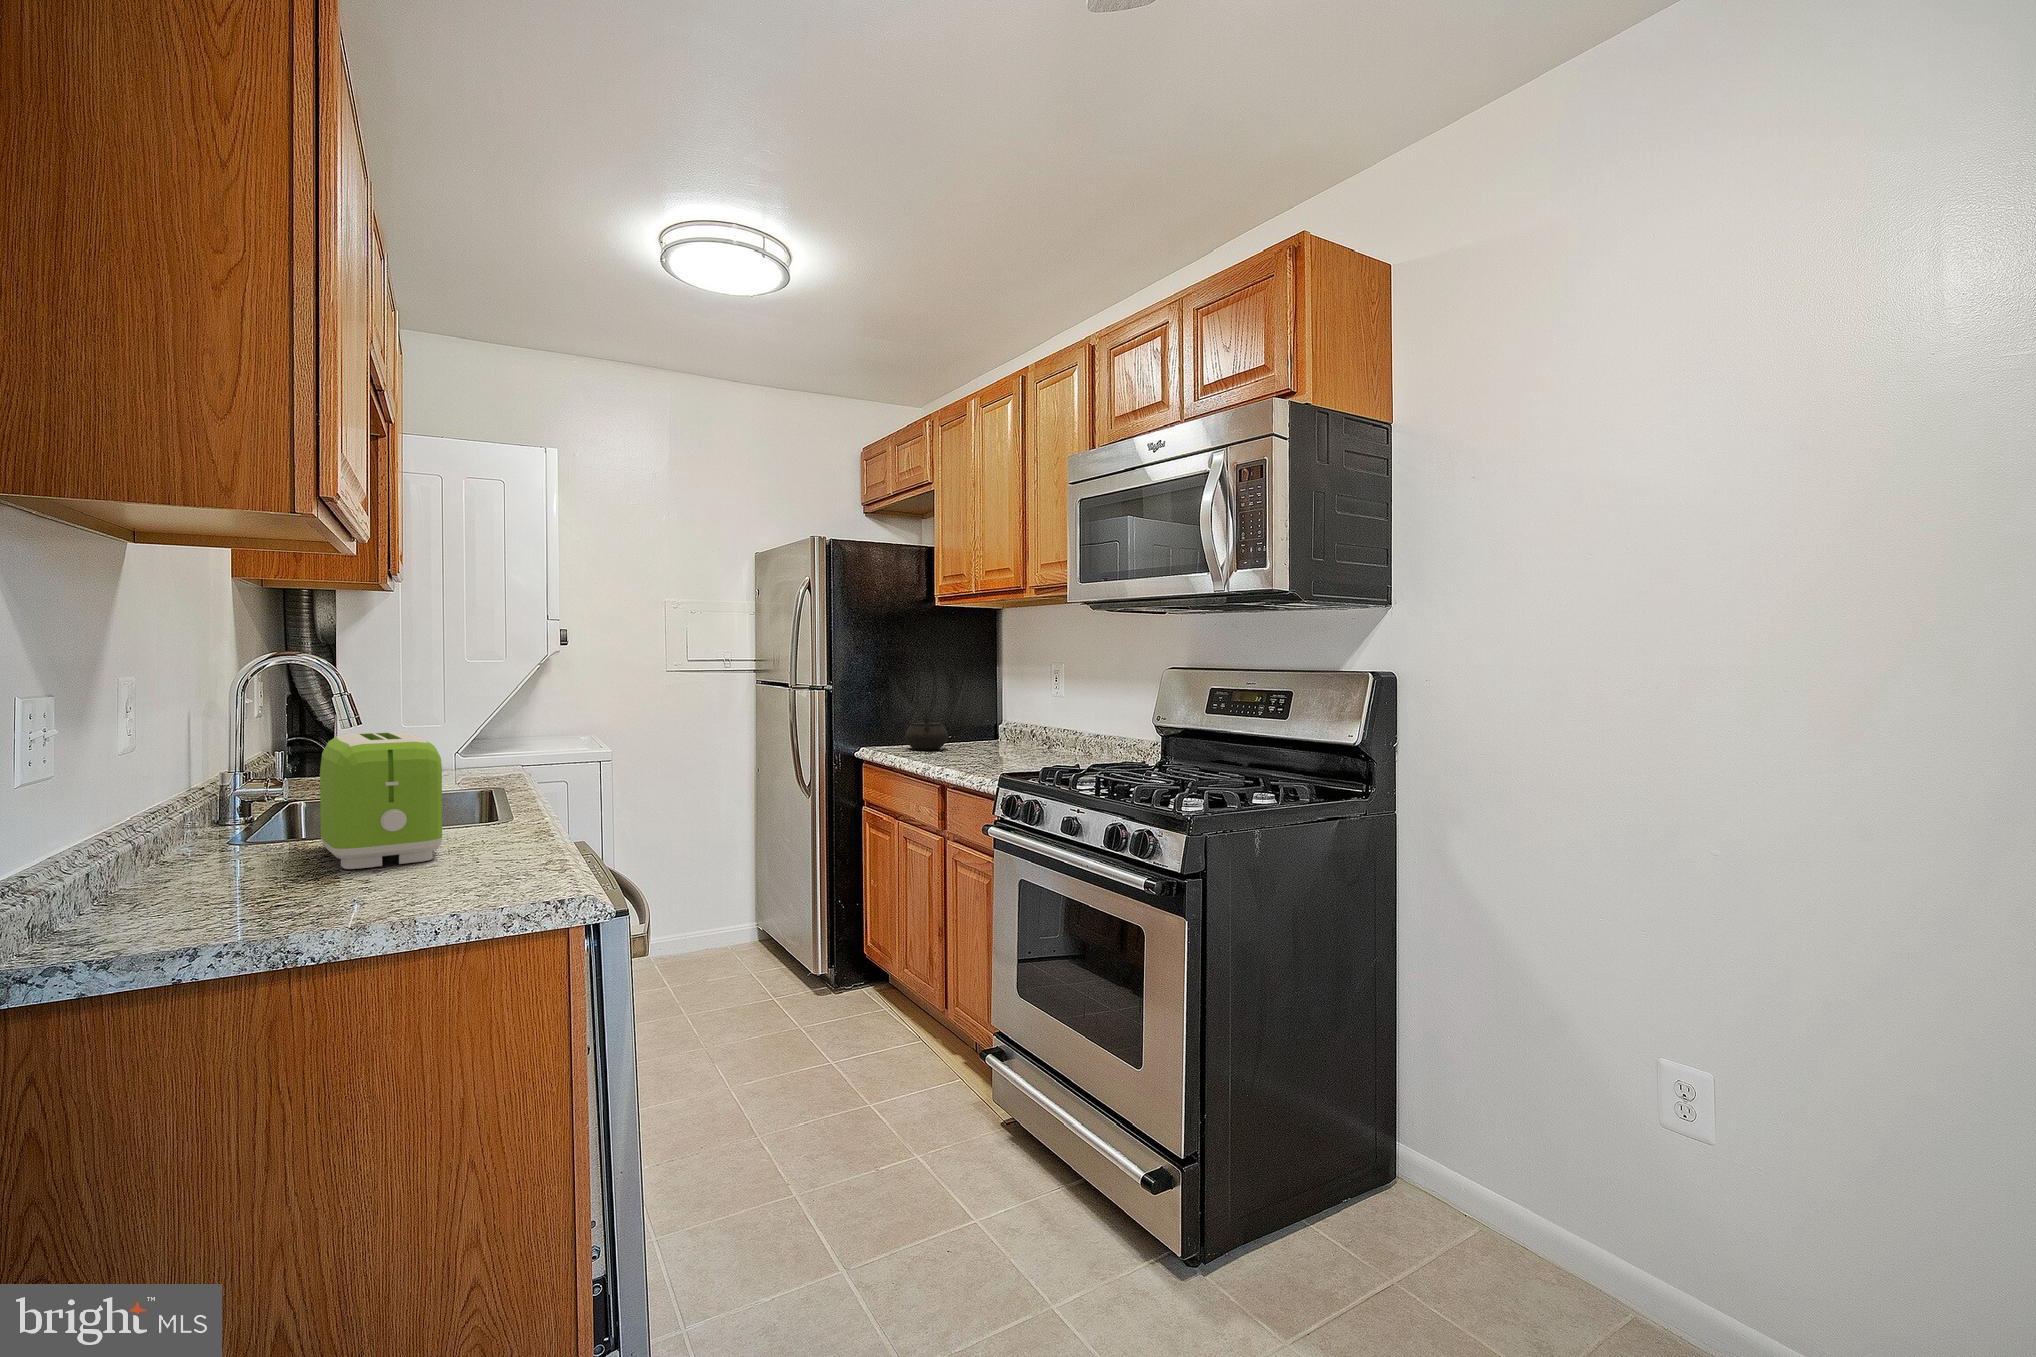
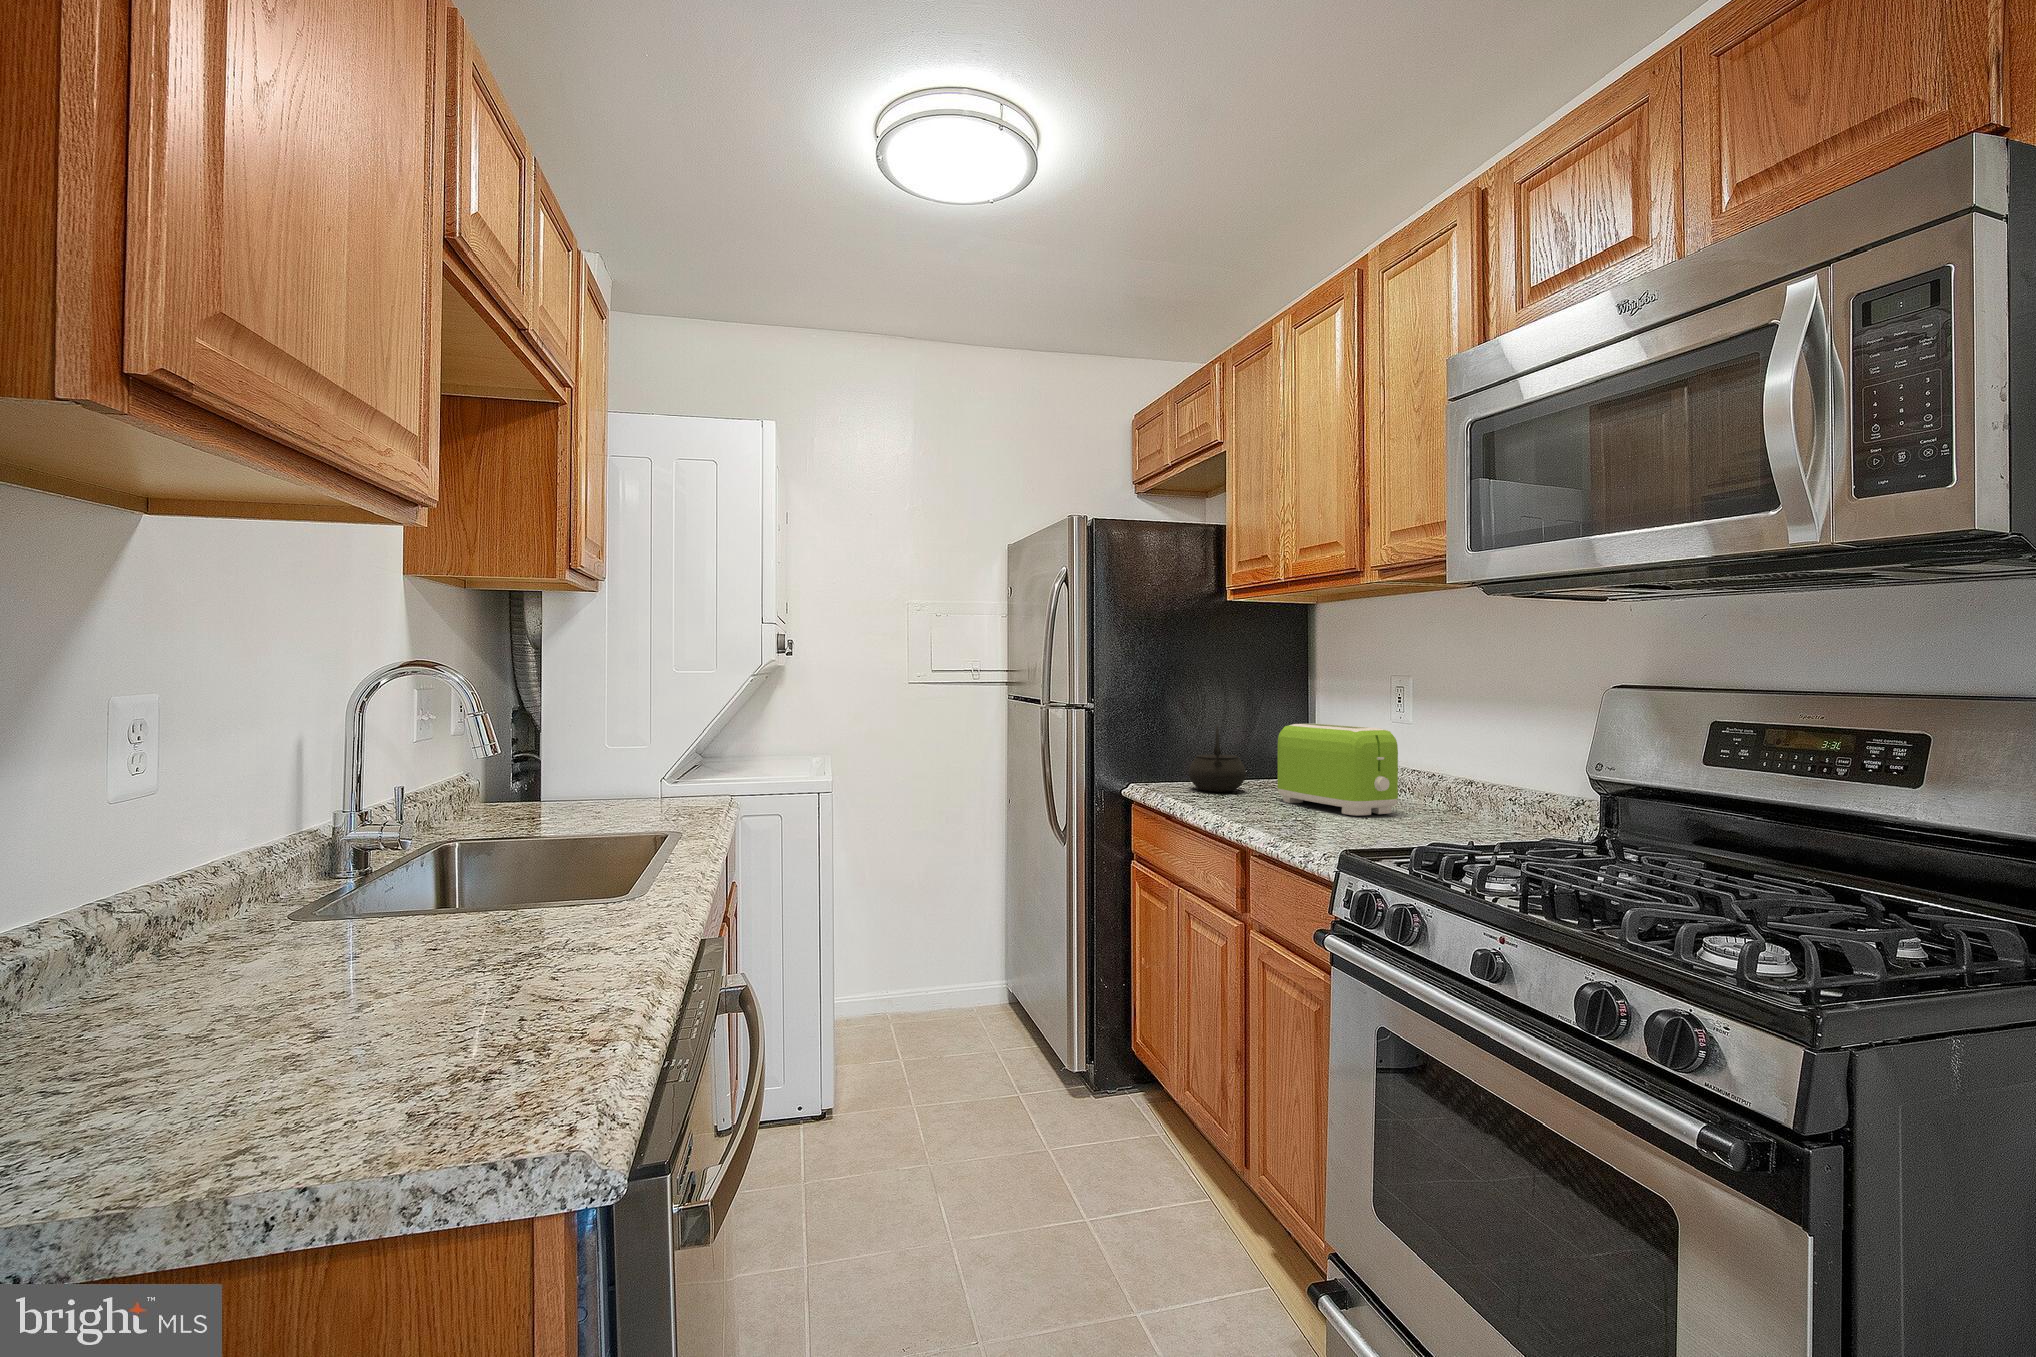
toaster: present [320,732,442,869] -> present [1277,724,1398,815]

